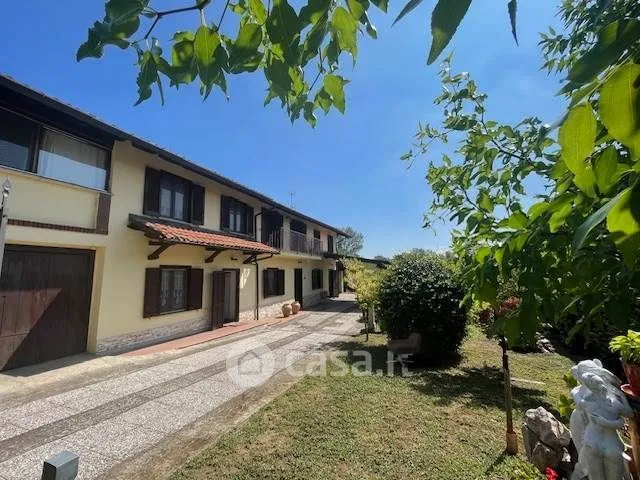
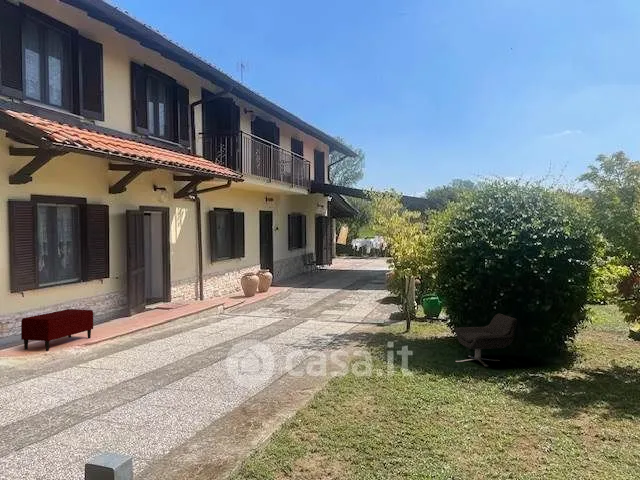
bench: none [145,327,188,353] -> present [21,309,93,351]

